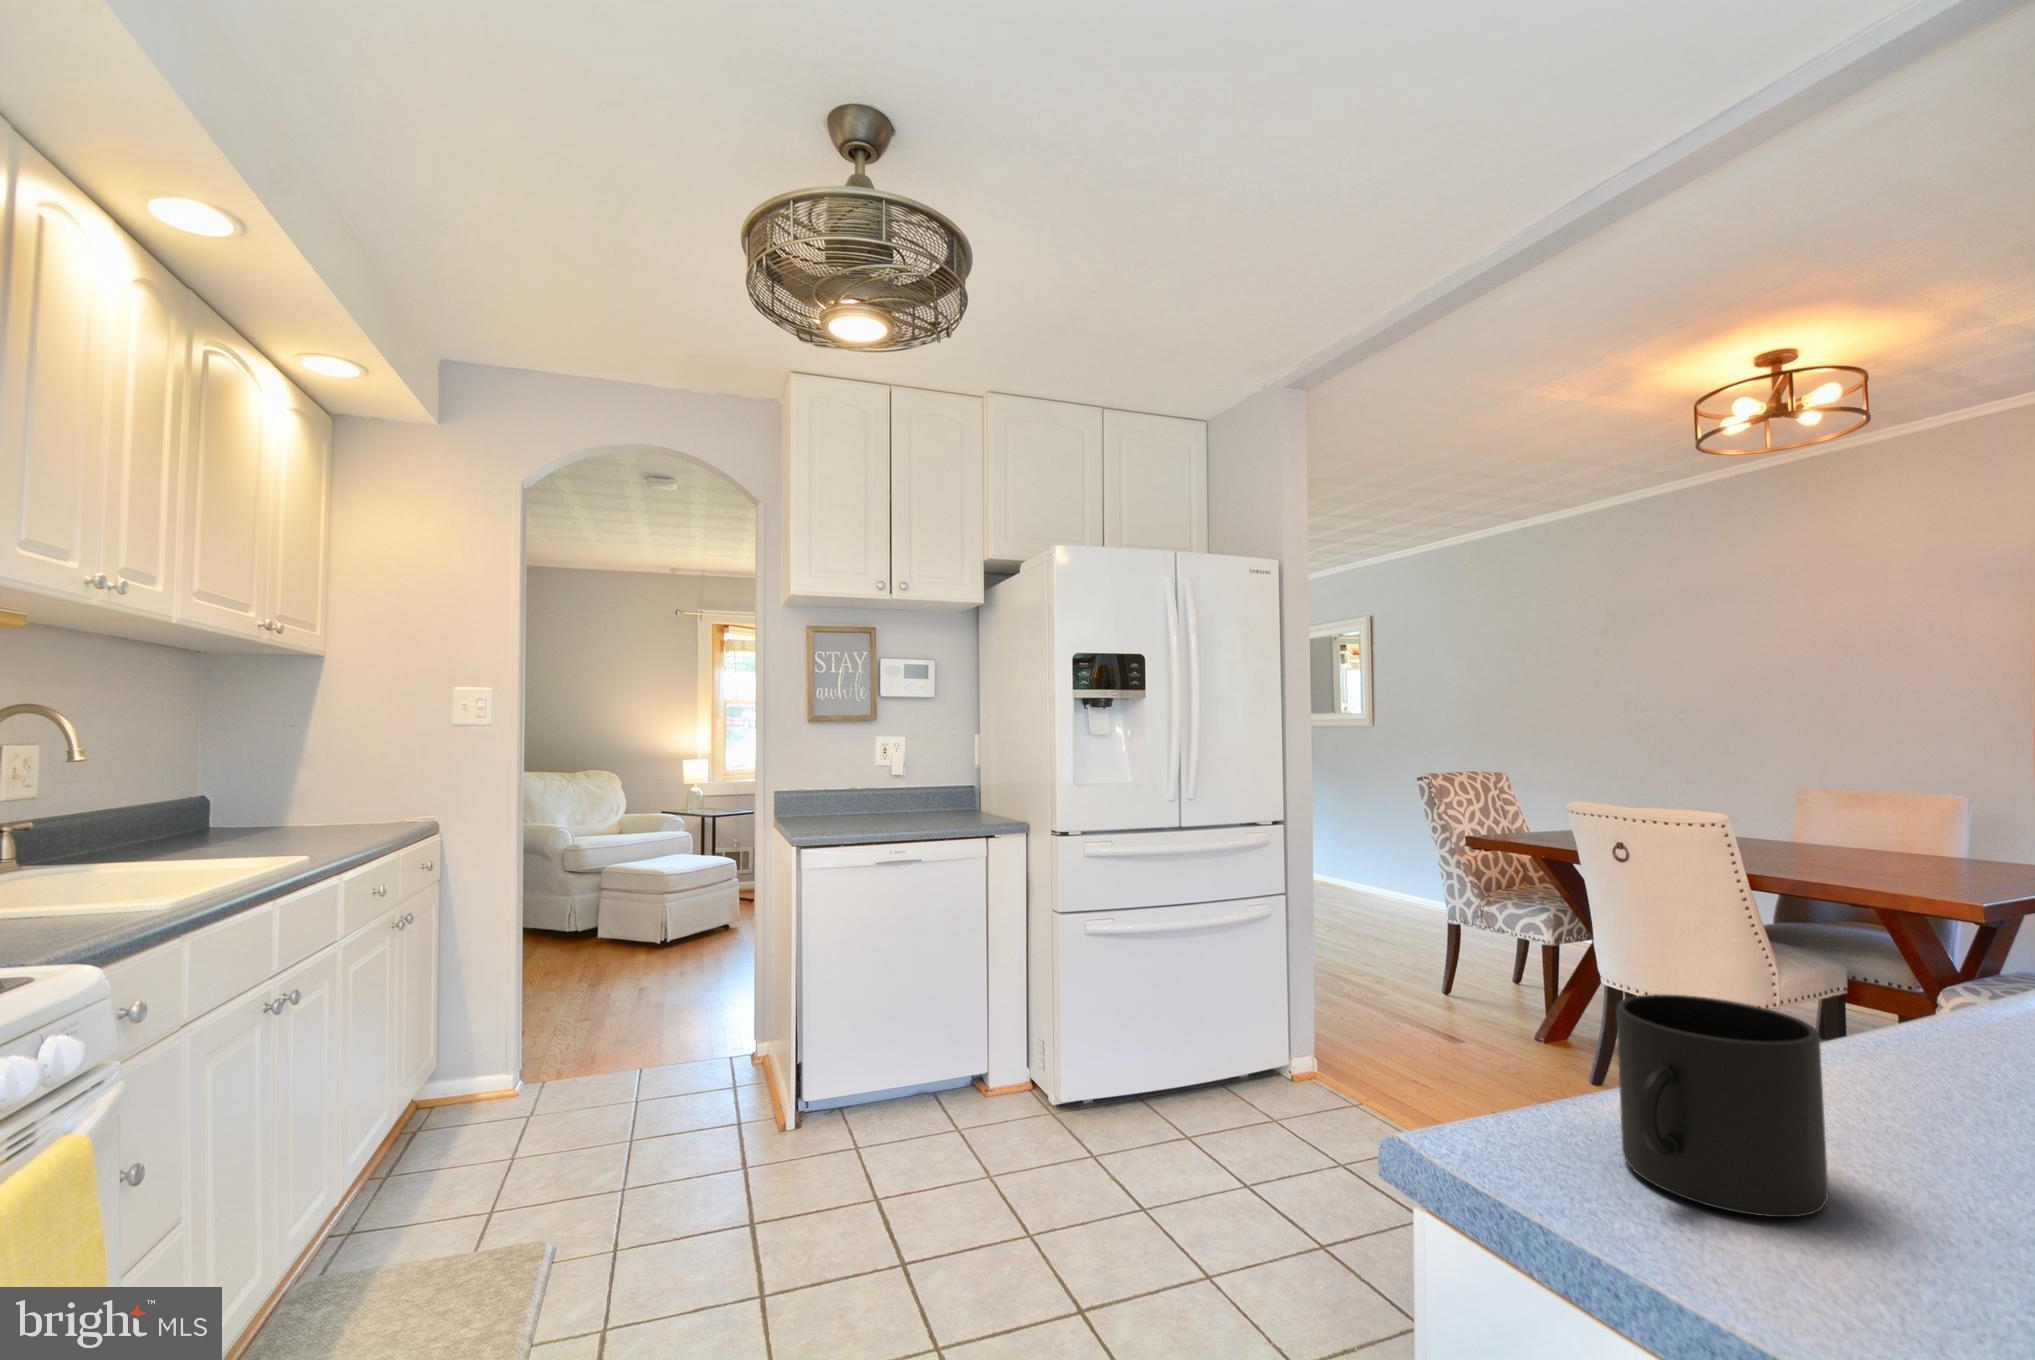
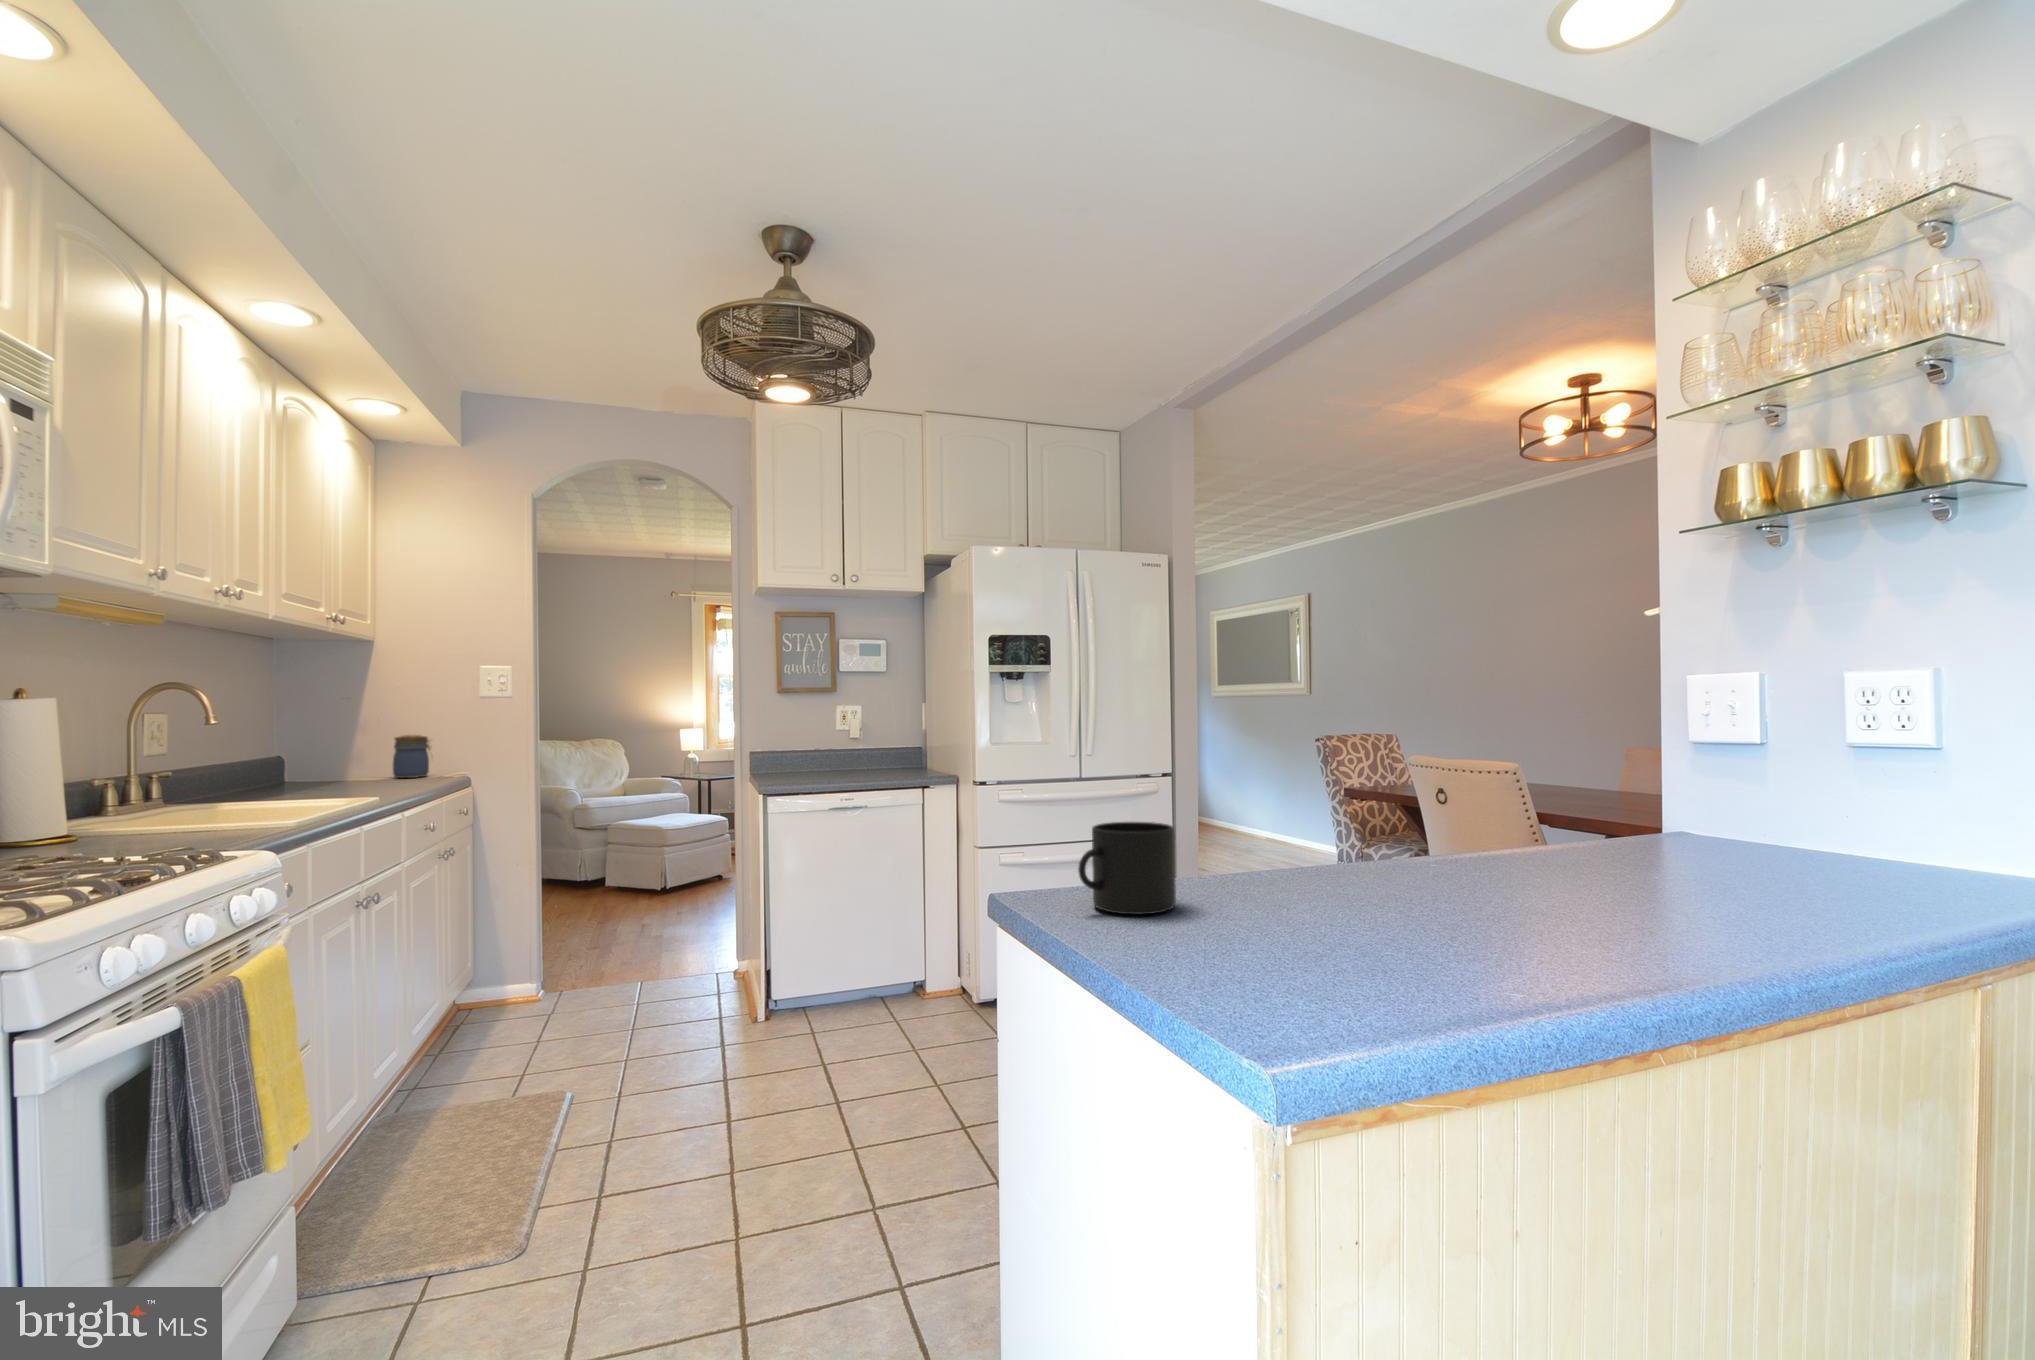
jar: none [340,770,390,823] -> present [393,735,431,778]

